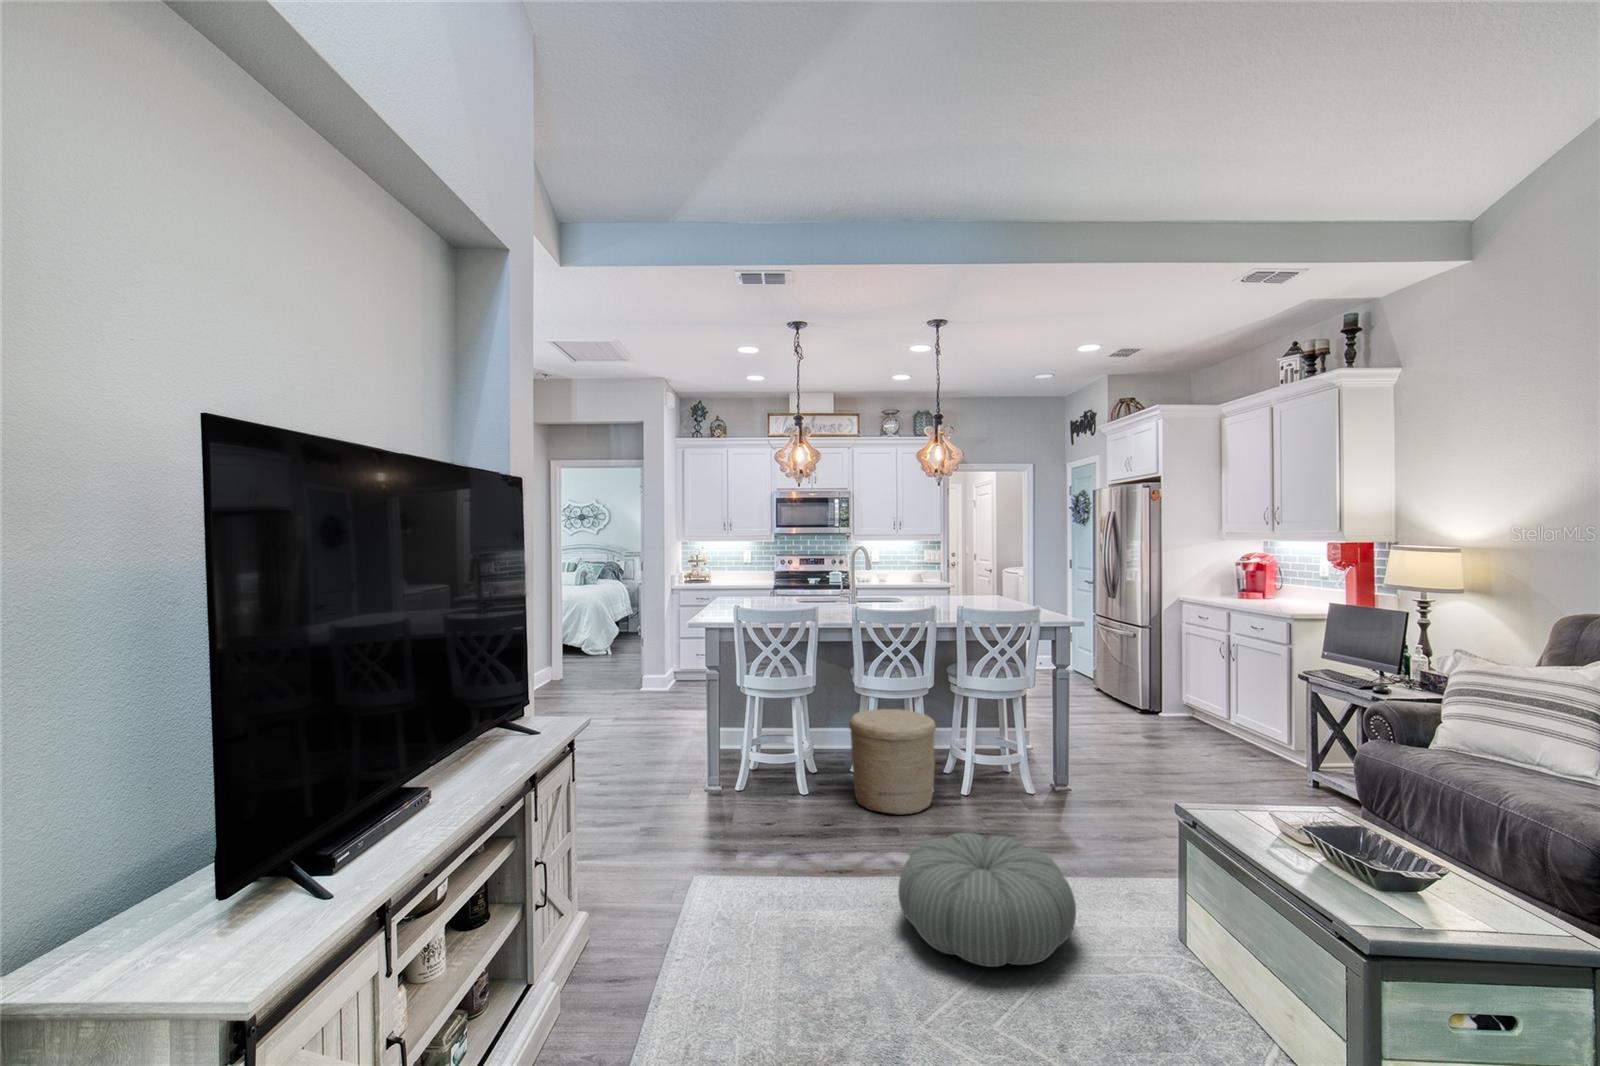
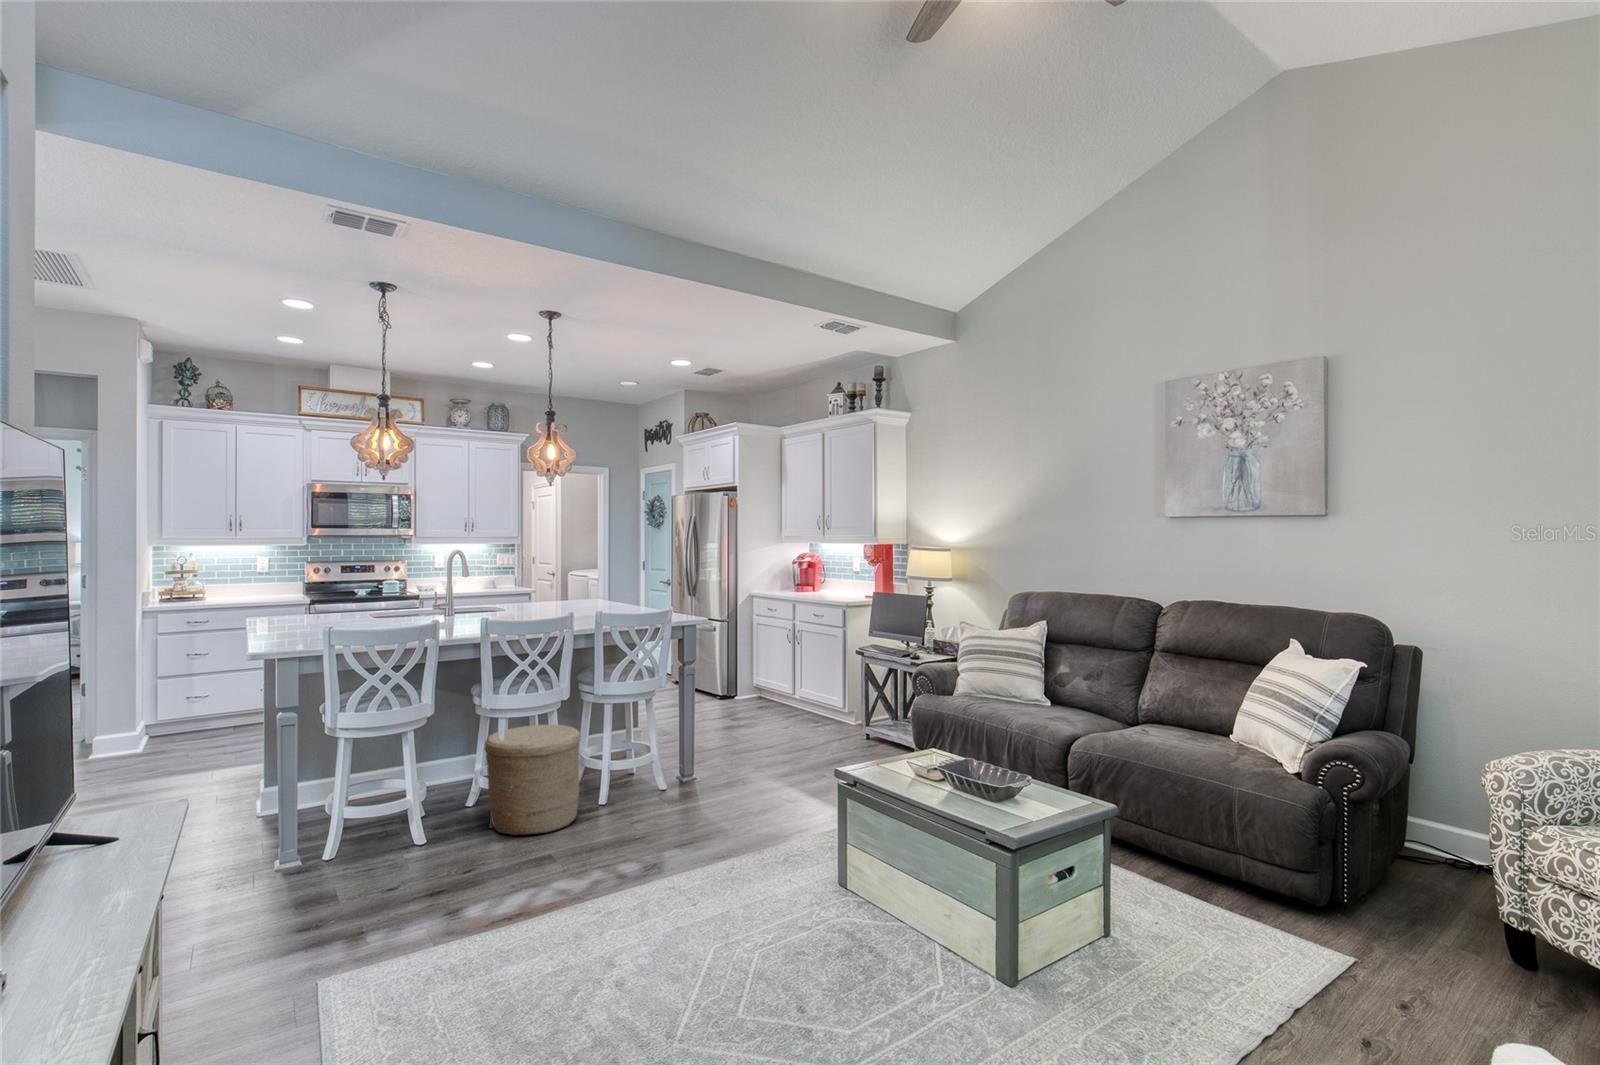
pouf: present [898,833,1076,967] -> none [600,817,756,929]

